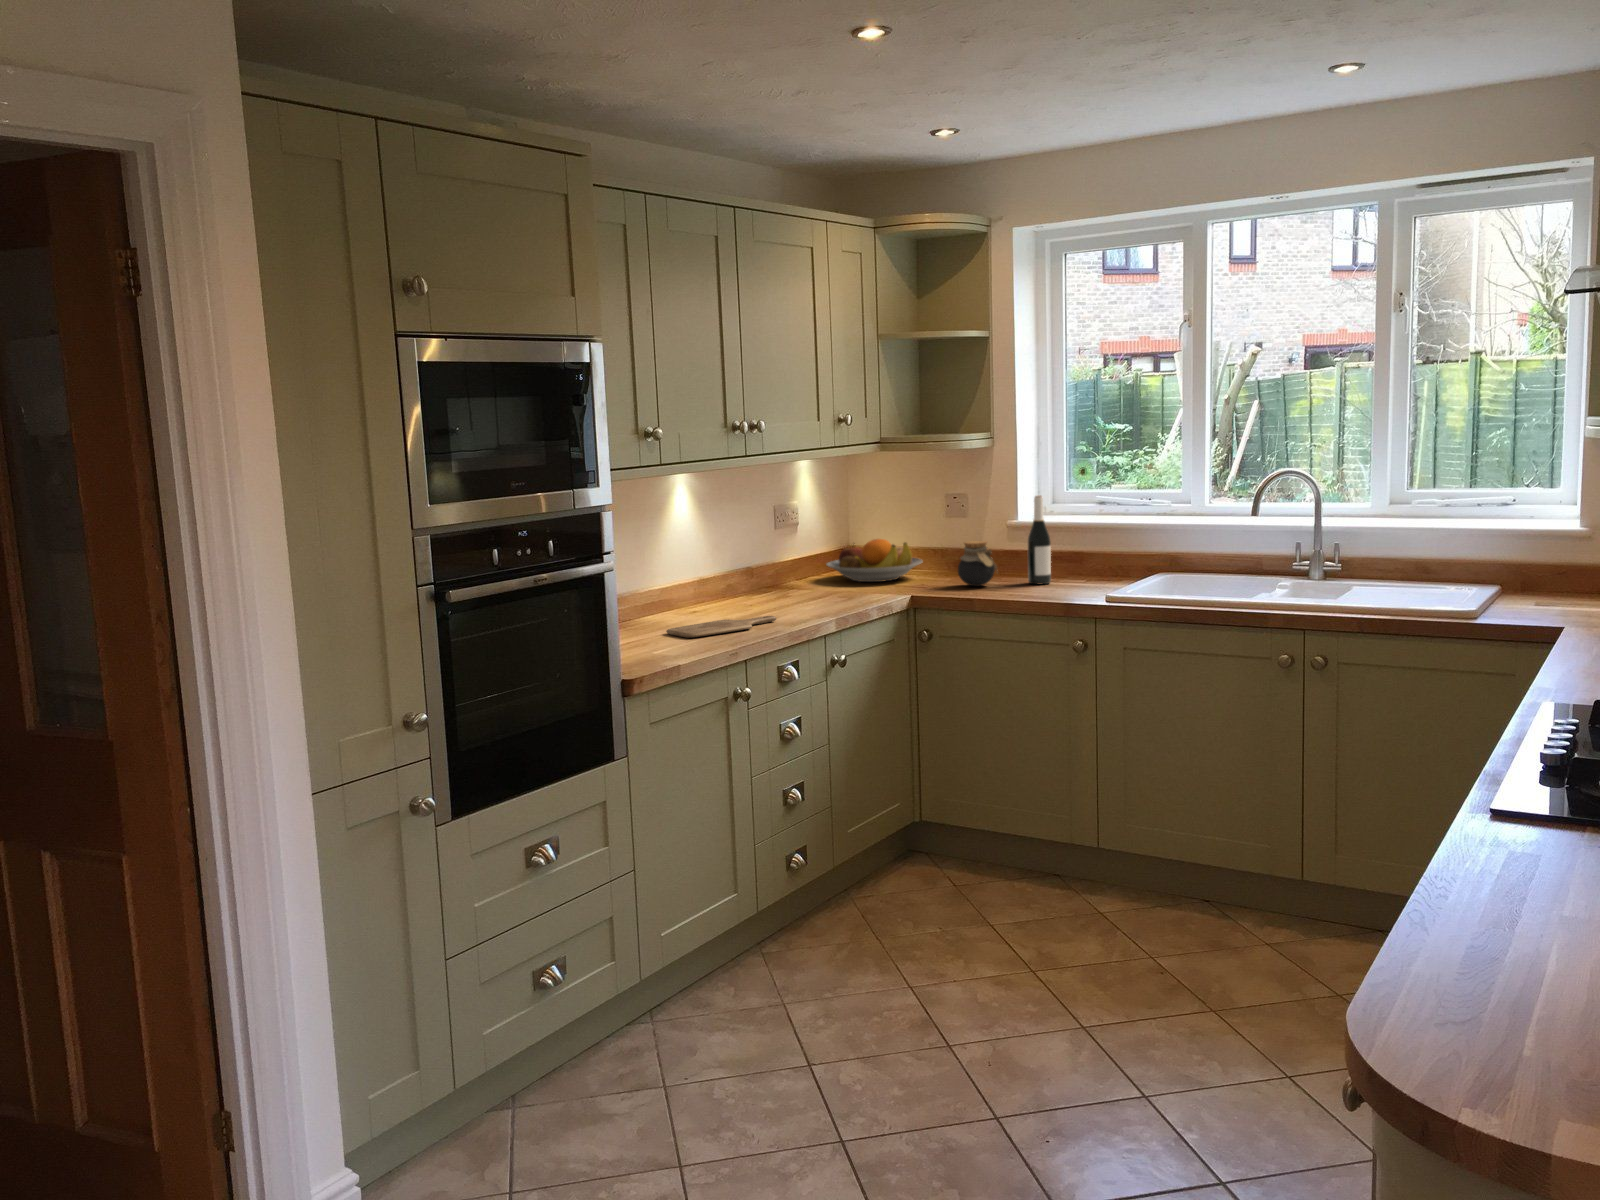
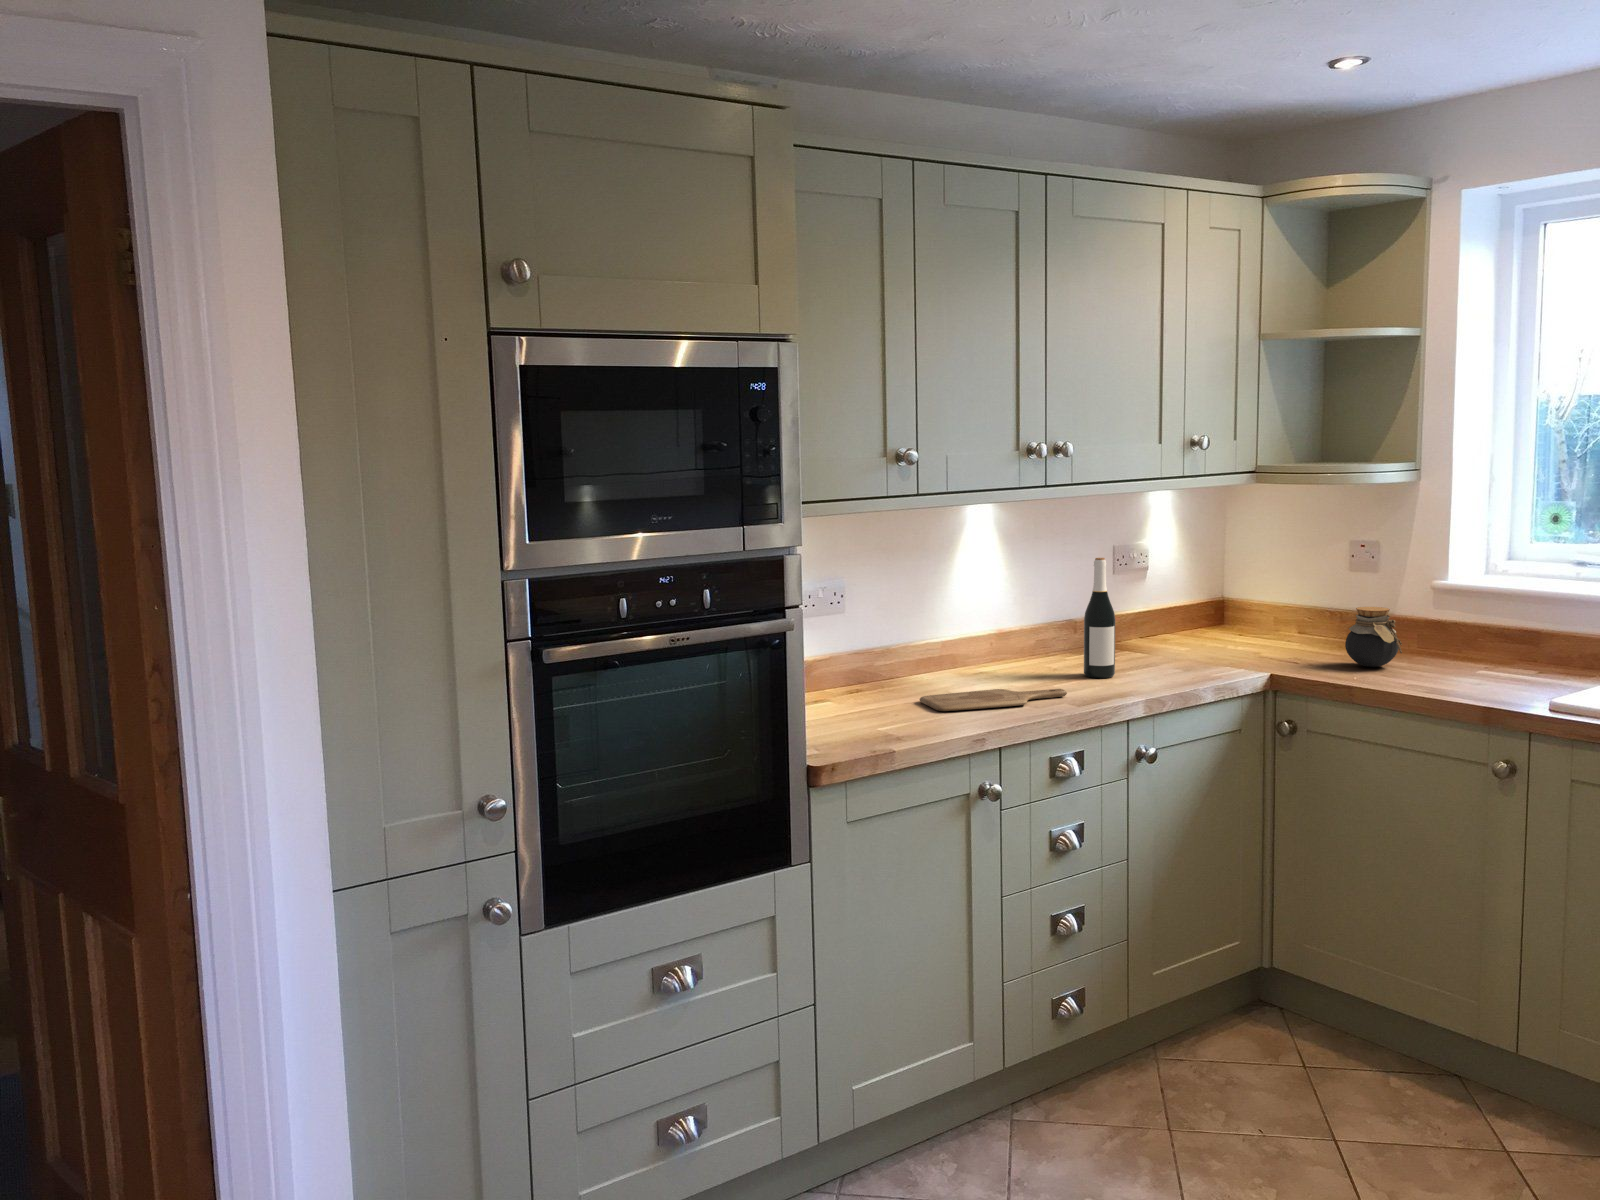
wine bottle: present [1028,496,1051,584] -> present [1084,558,1115,678]
fruit bowl: present [826,539,923,582] -> none [1179,594,1307,648]

